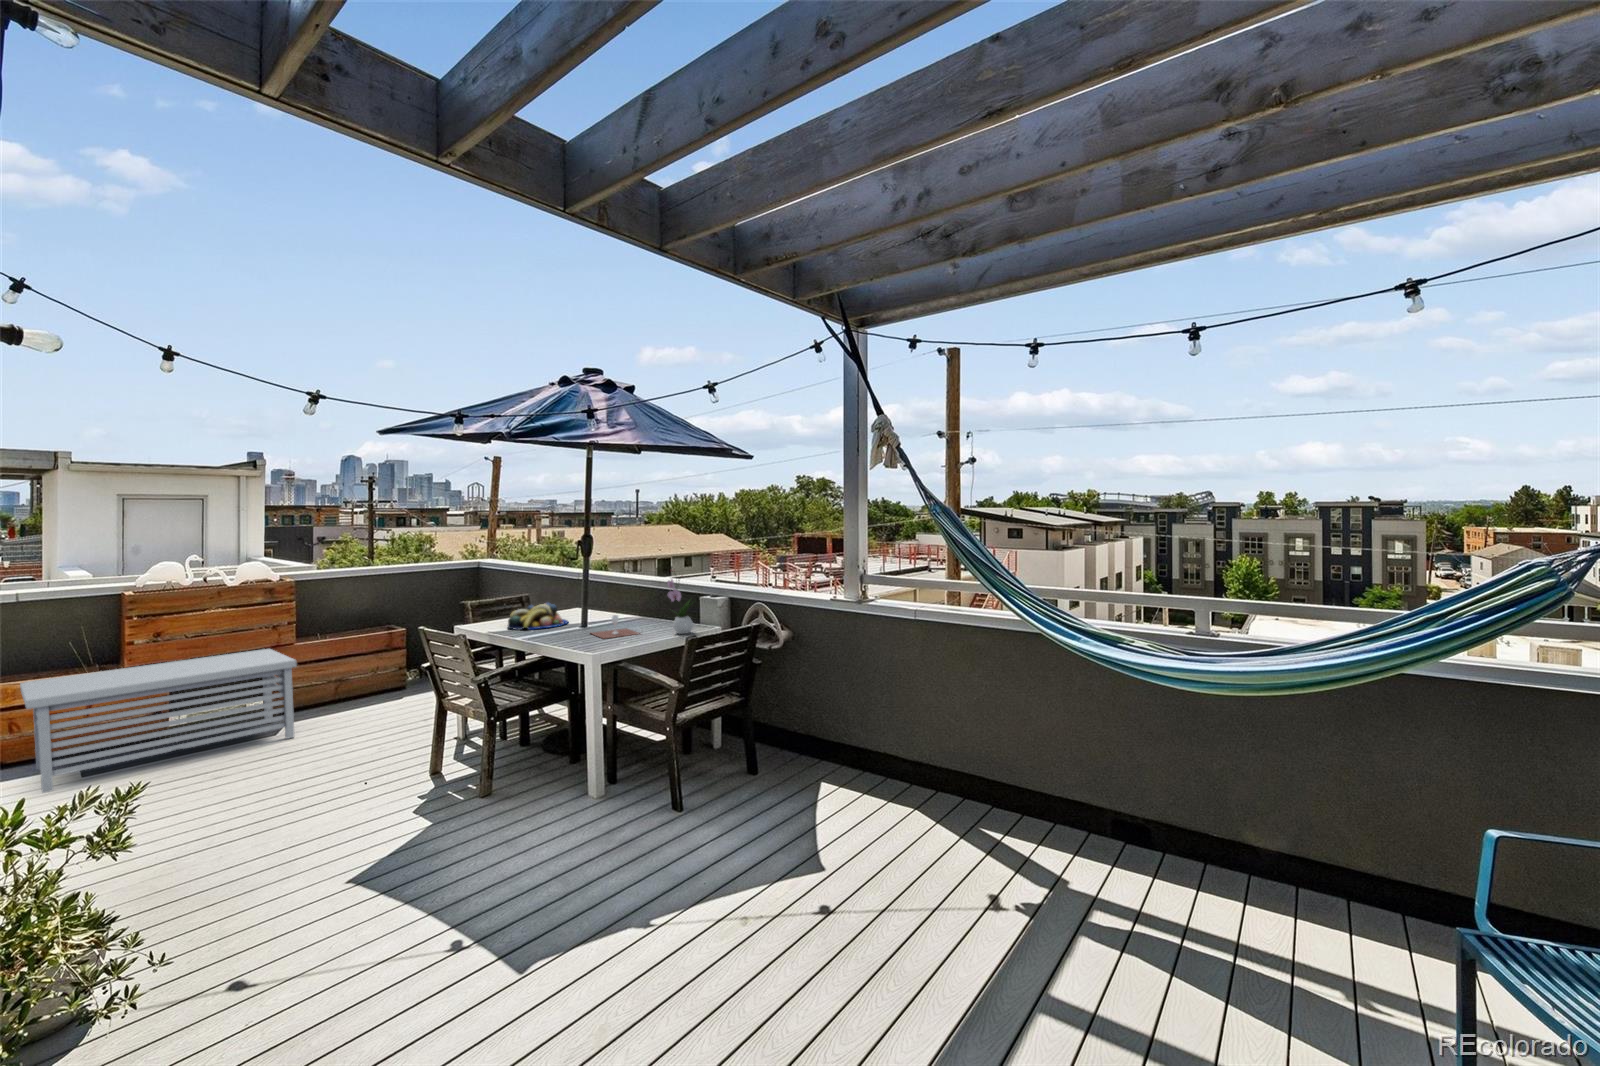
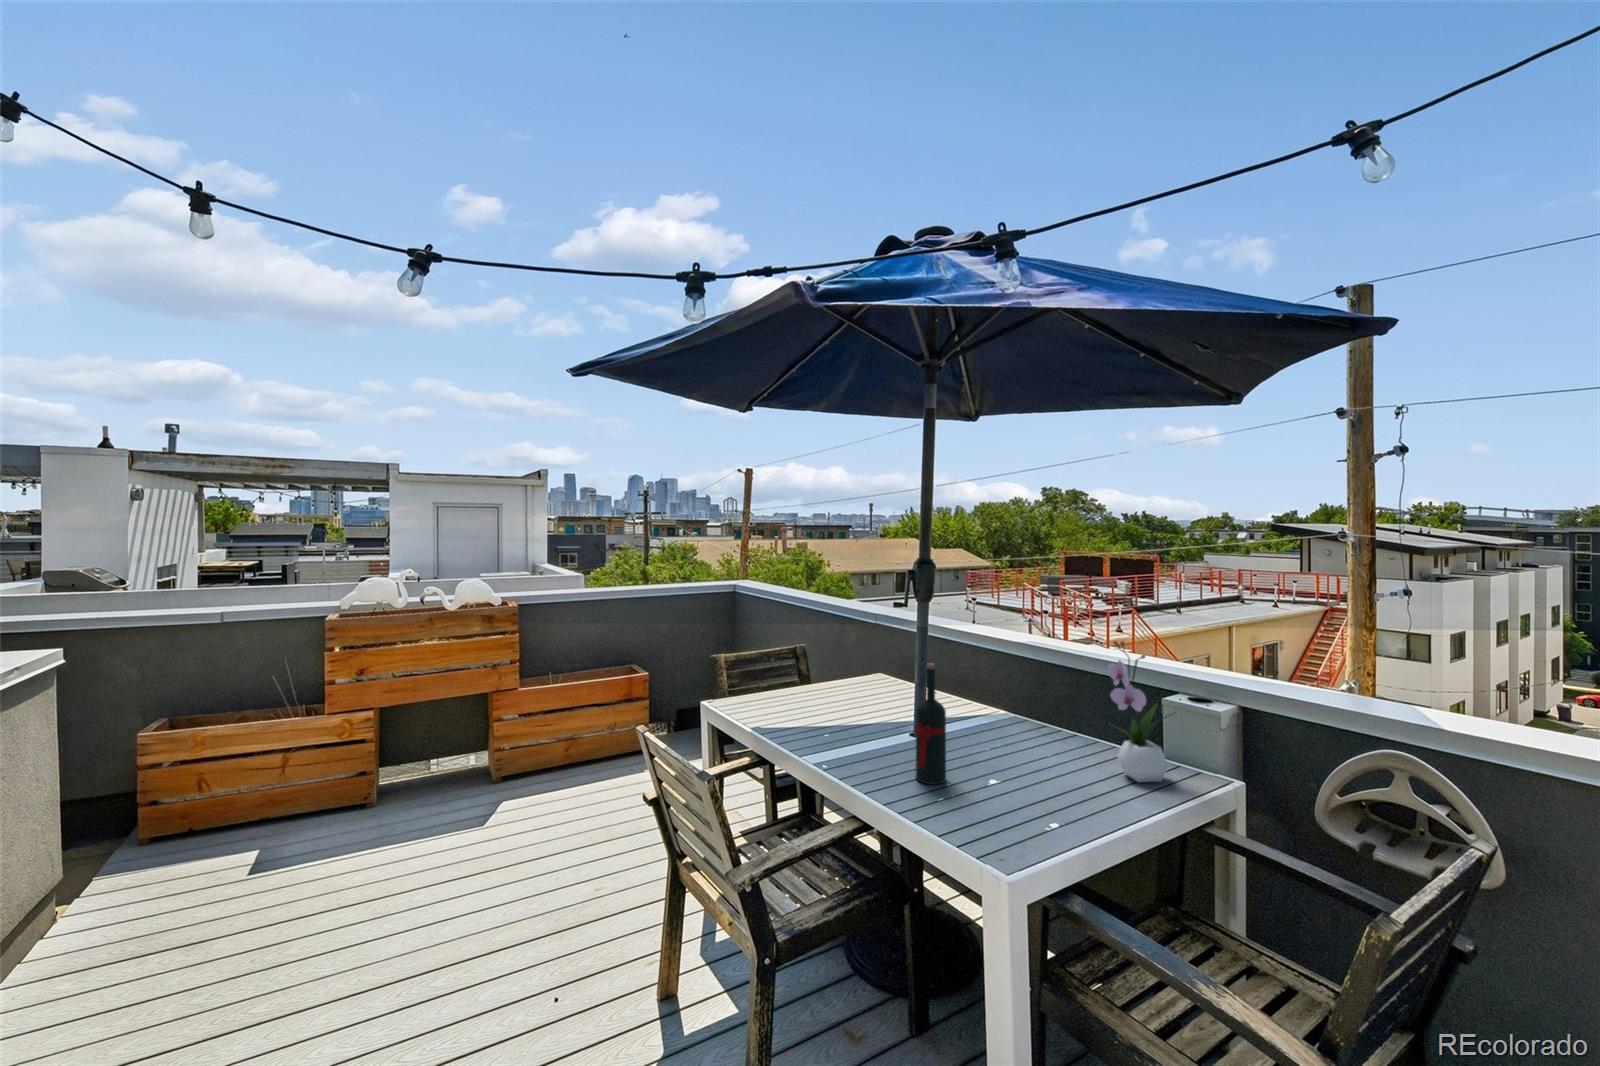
wine bottle: none [570,584,587,643] -> present [915,663,946,785]
fruit bowl: present [508,603,568,630] -> none [785,670,882,724]
wine glass: present [592,615,639,639] -> none [936,722,1048,777]
storage bench: present [20,649,297,793] -> none [167,695,505,902]

